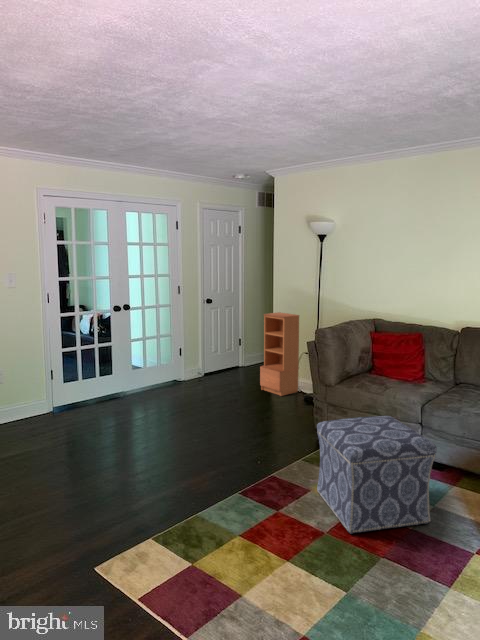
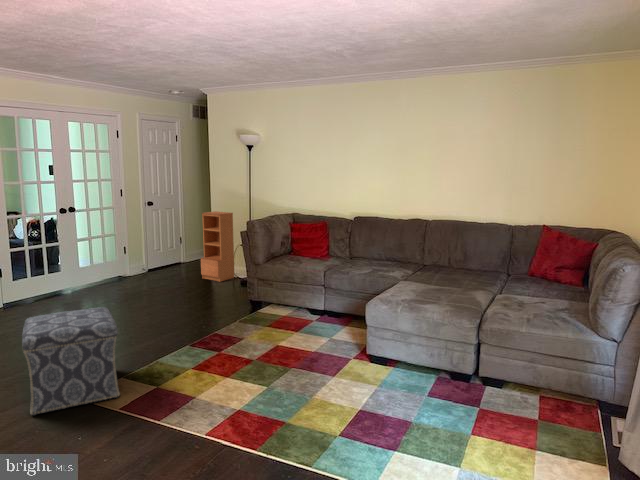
ottoman: present [317,416,437,534] -> present [22,307,120,415]

